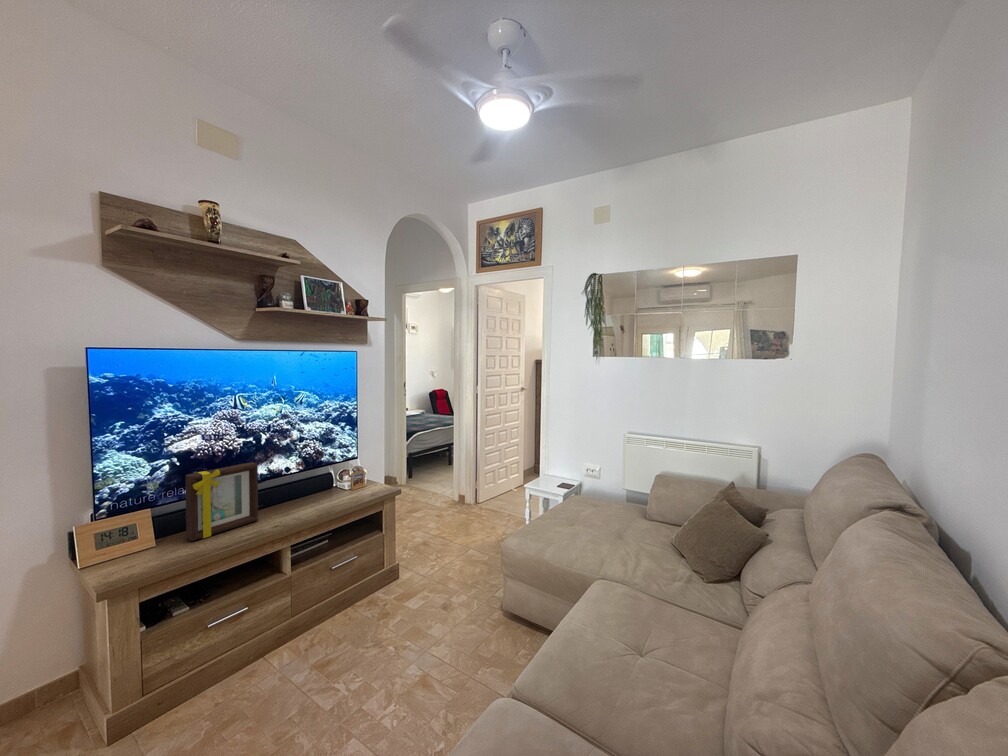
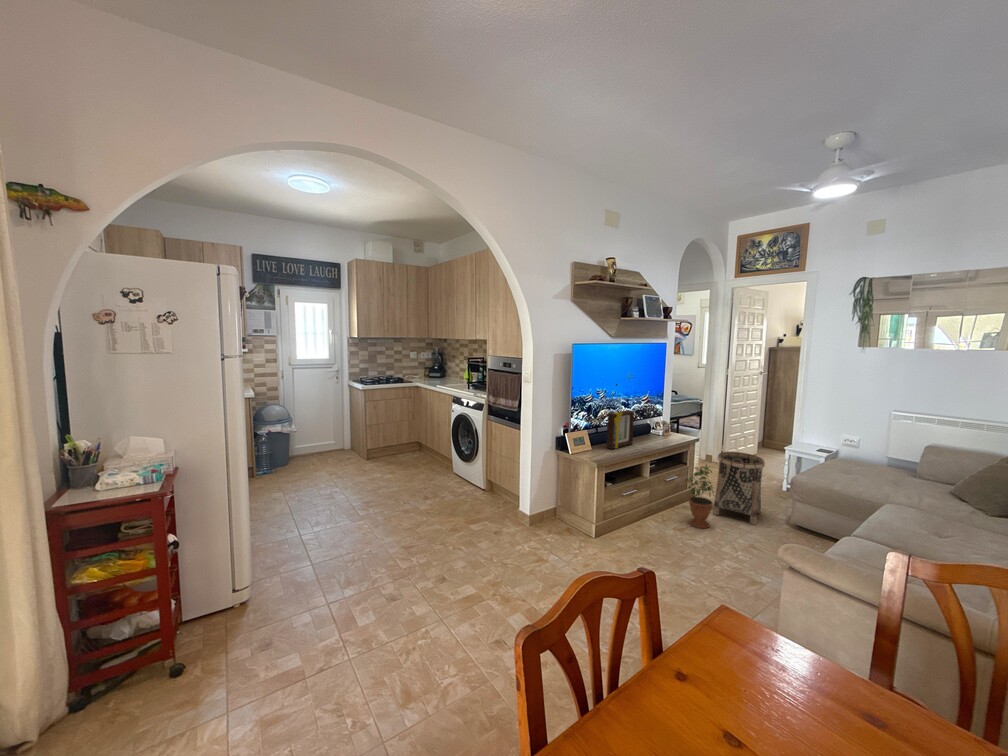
basket: none [408,505,478,619] -> present [713,452,765,525]
potted plant: none [344,535,391,647] -> present [686,465,713,528]

